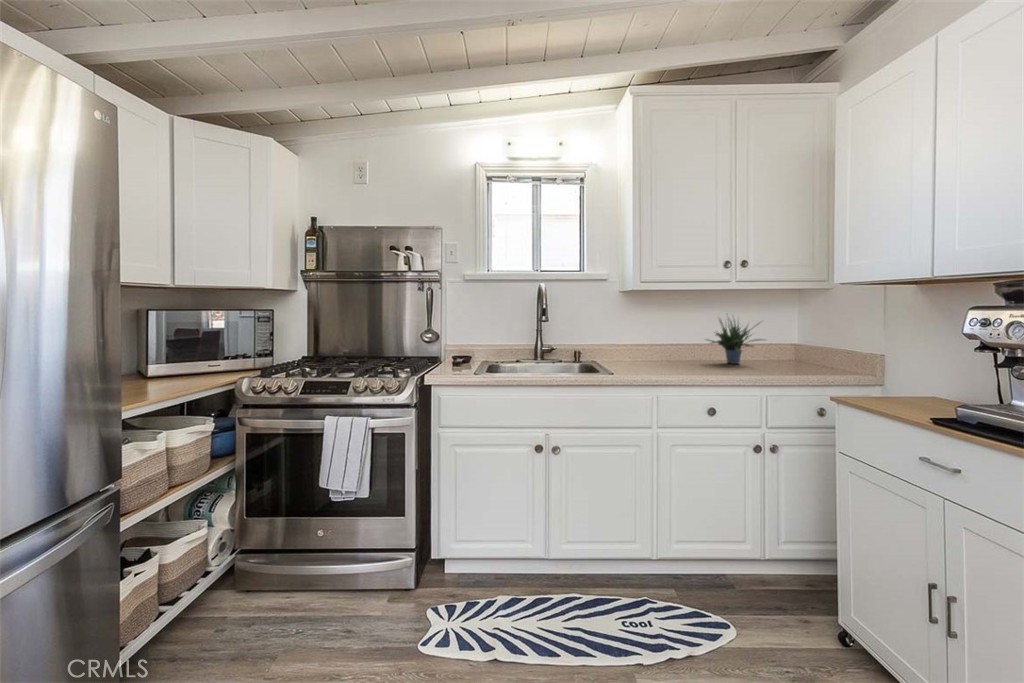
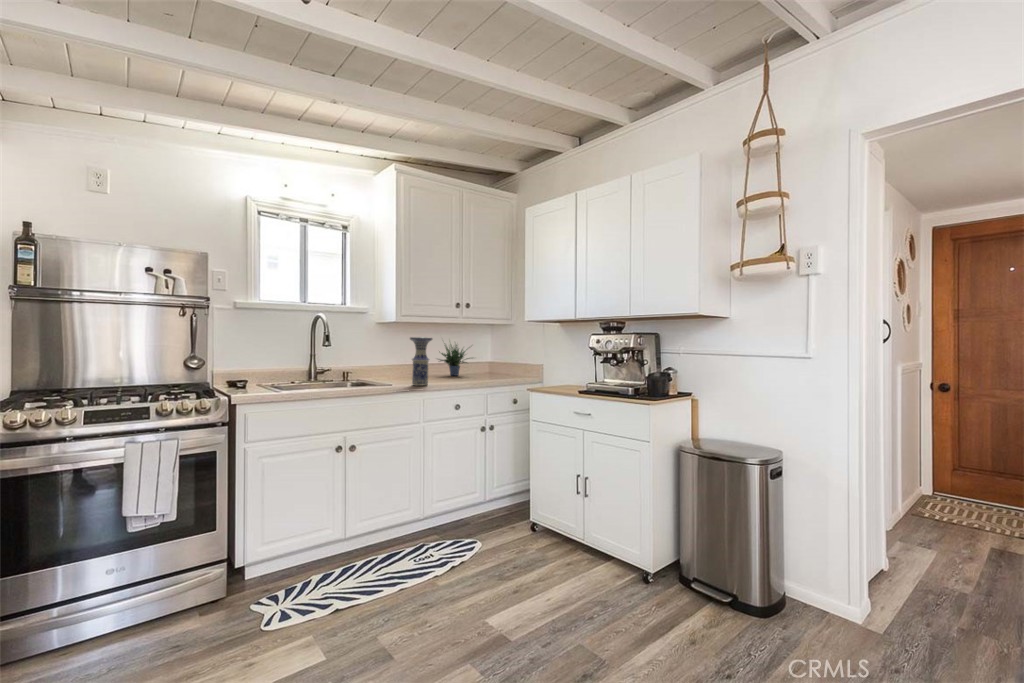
vase: none [643,311,675,378] -> present [410,337,432,386]

